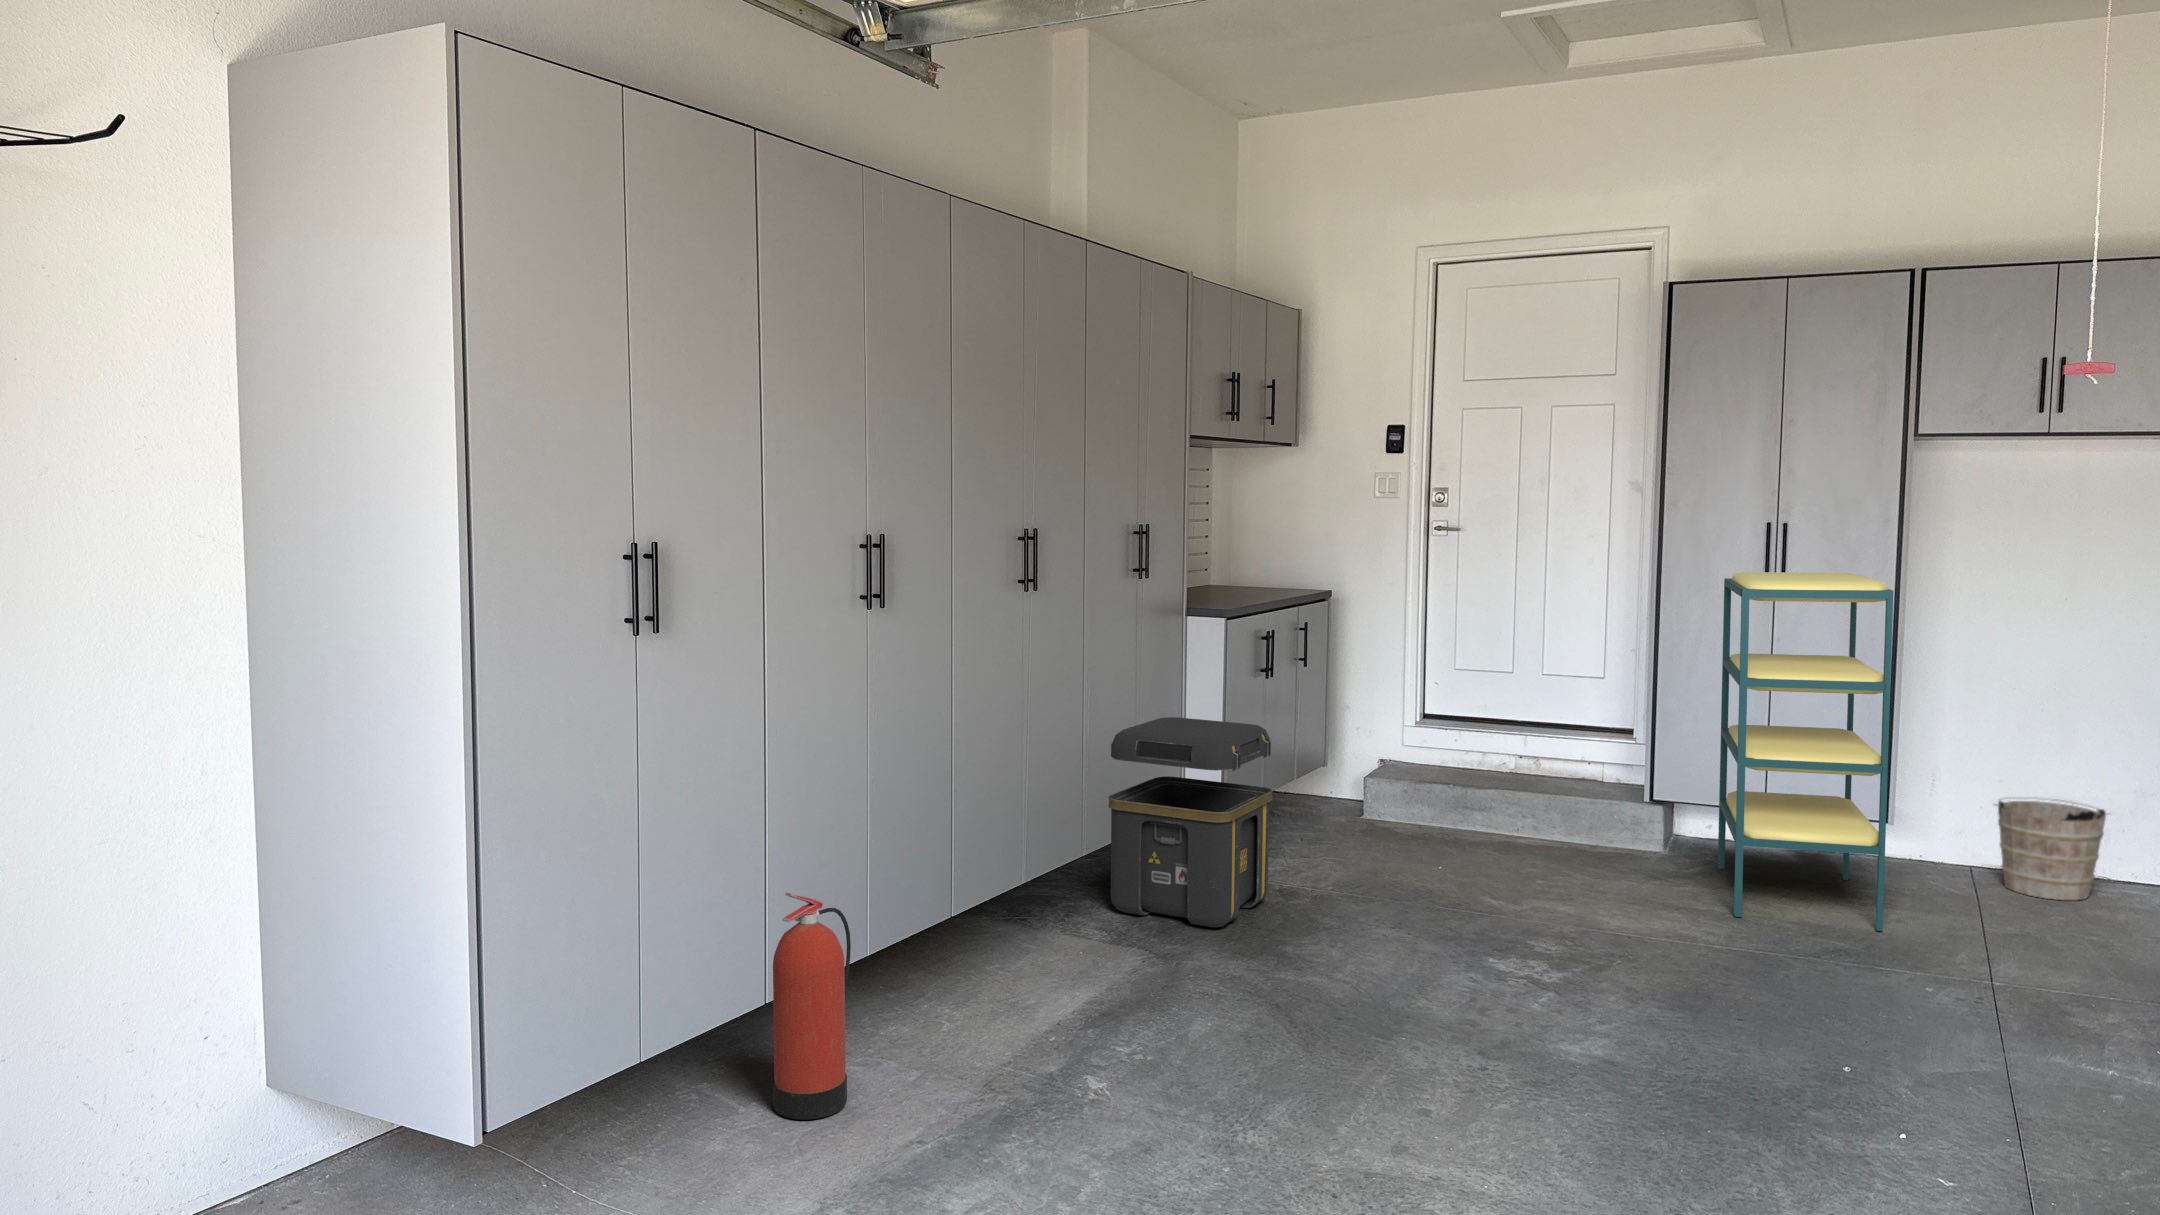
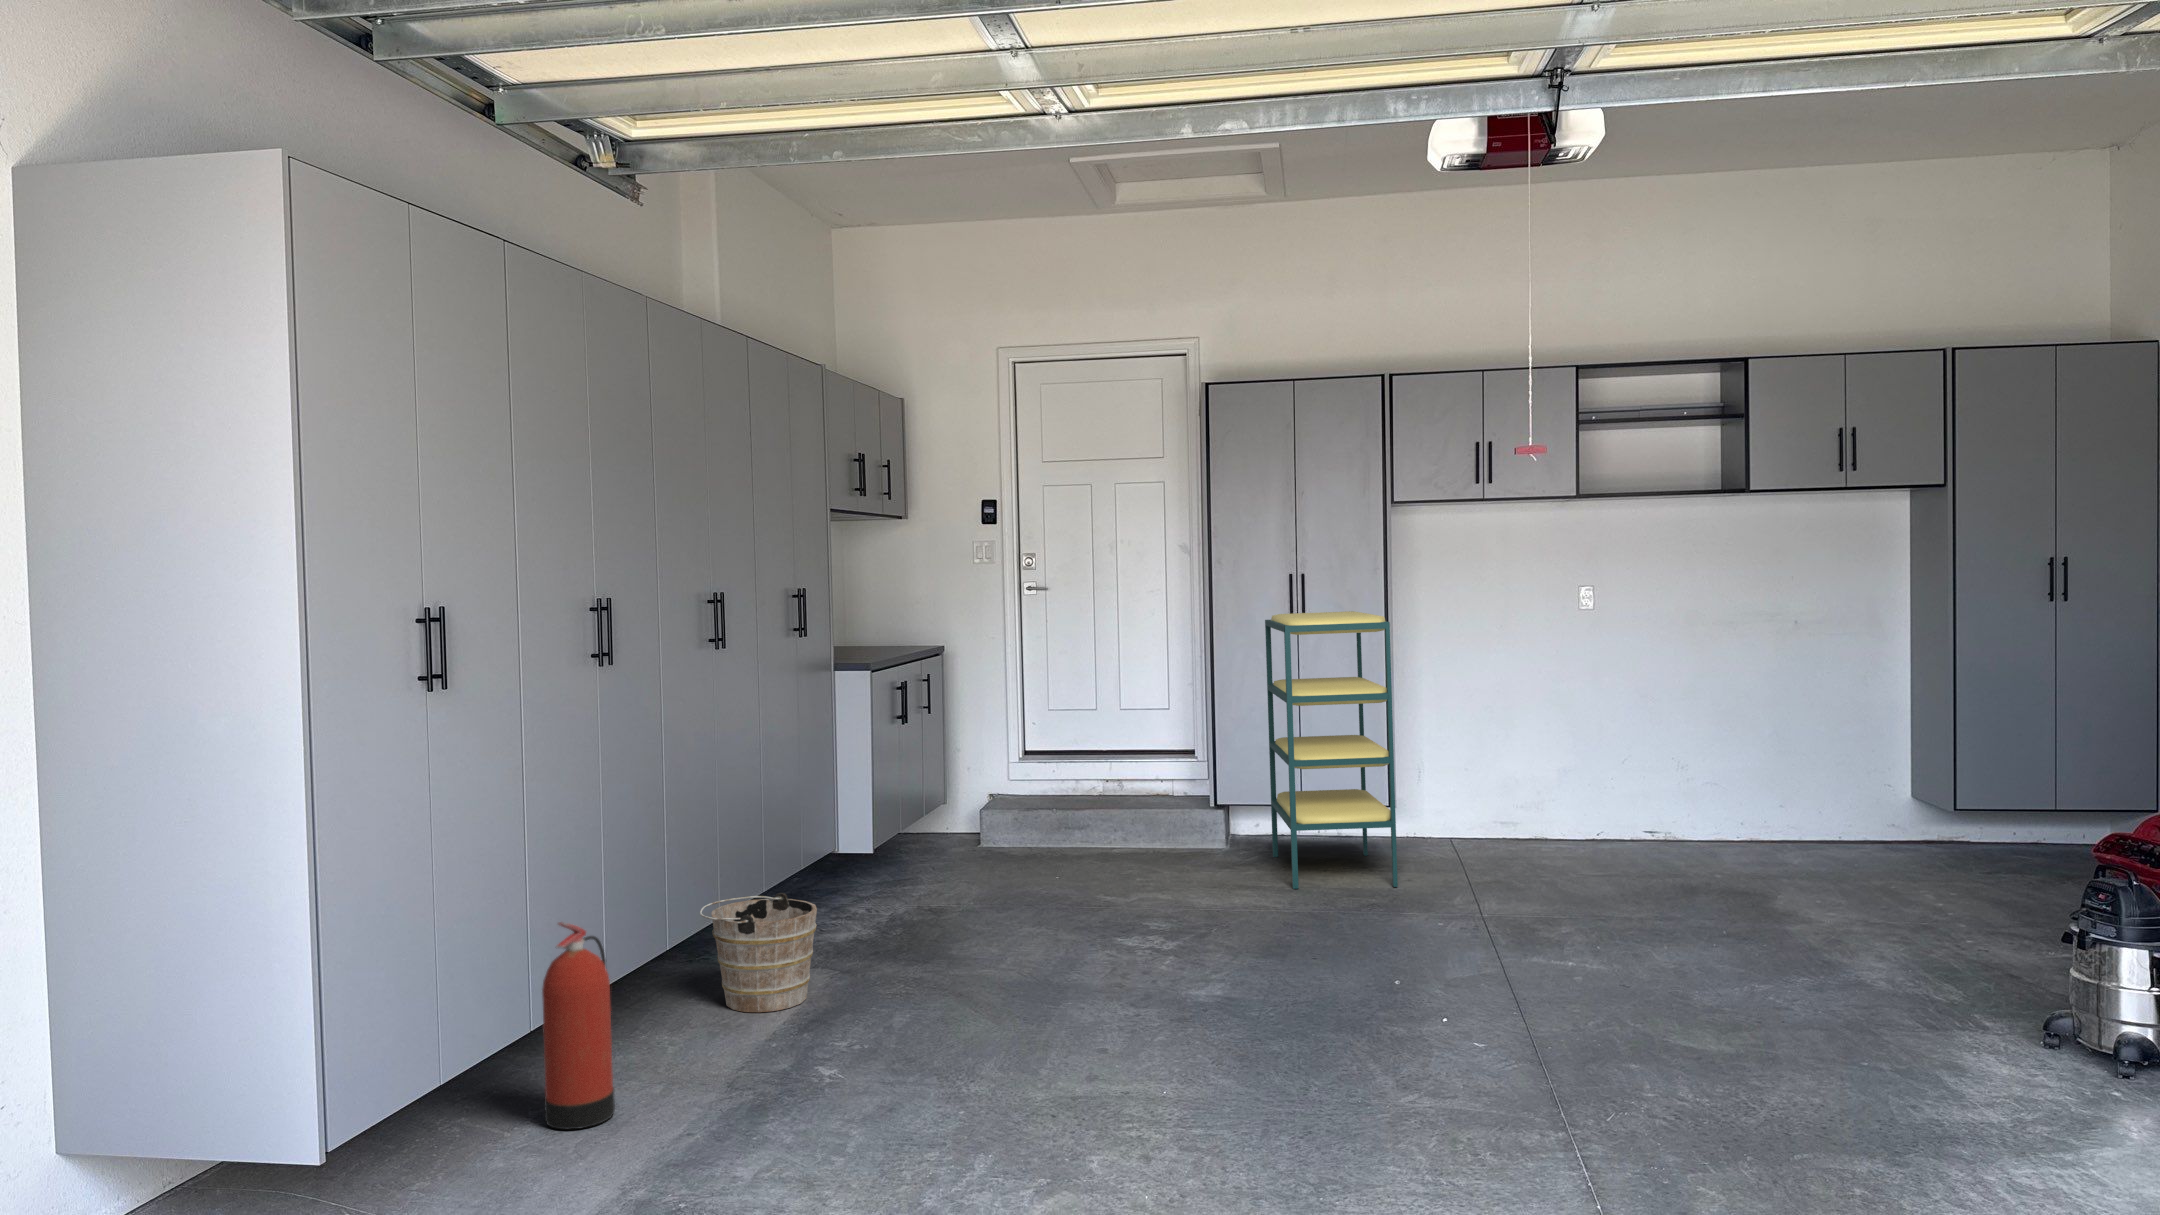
toolbox: present [1109,717,1273,927] -> none [782,762,924,943]
bucket: present [1997,799,2109,900] -> present [700,893,817,1012]

